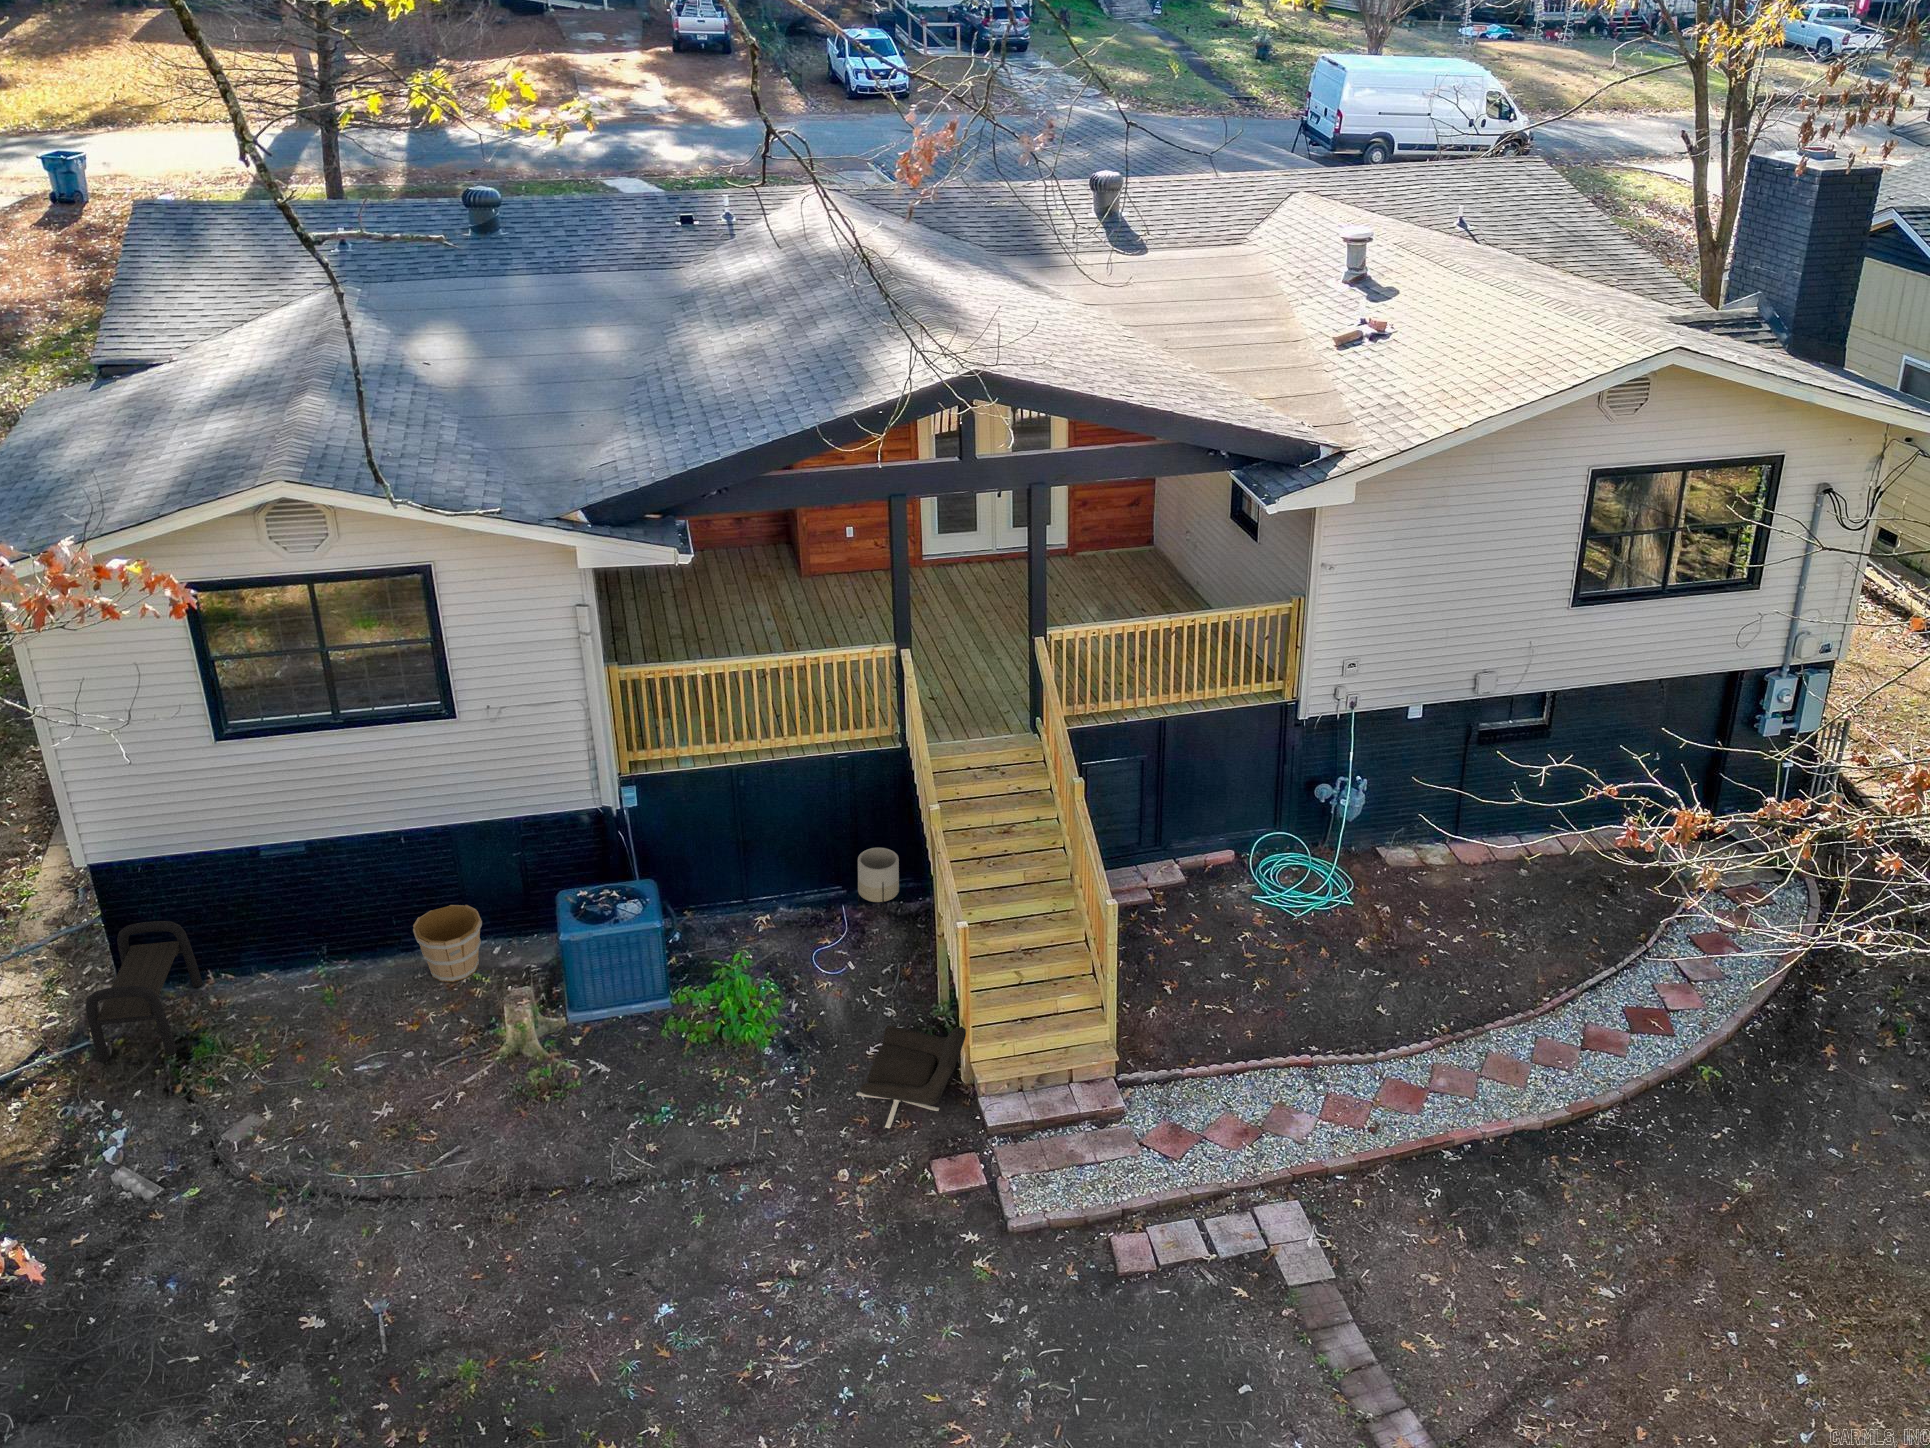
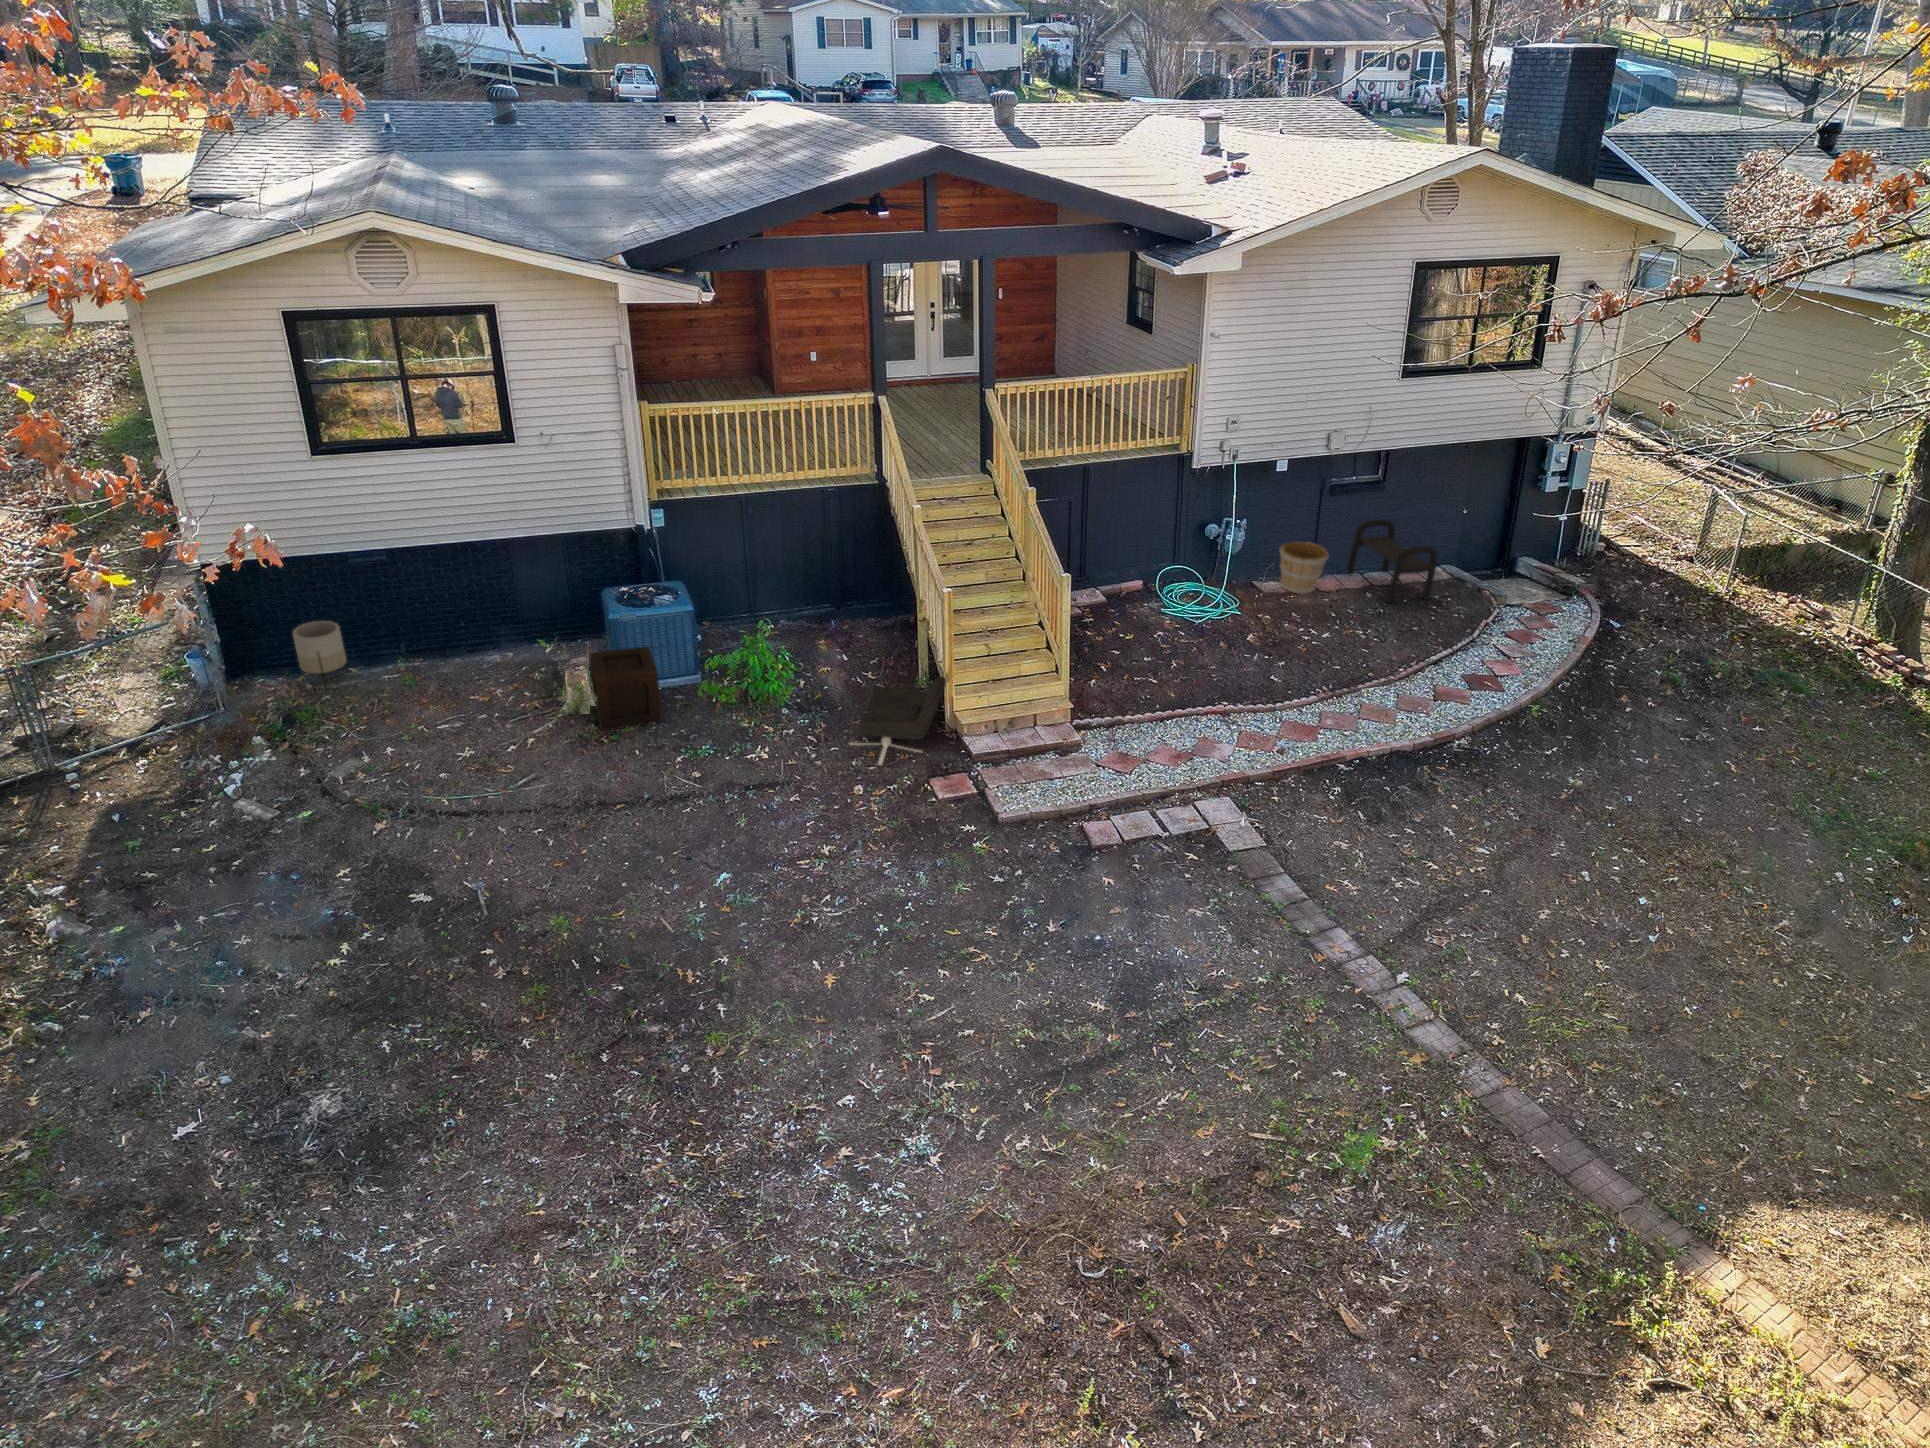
planter: present [857,848,899,917] -> present [293,621,346,676]
wooden bucket: present [413,905,482,982] -> present [1279,542,1329,594]
bench: present [86,921,203,1062] -> present [1347,520,1438,603]
wooden crate: none [581,964,655,1064] -> present [589,646,661,731]

